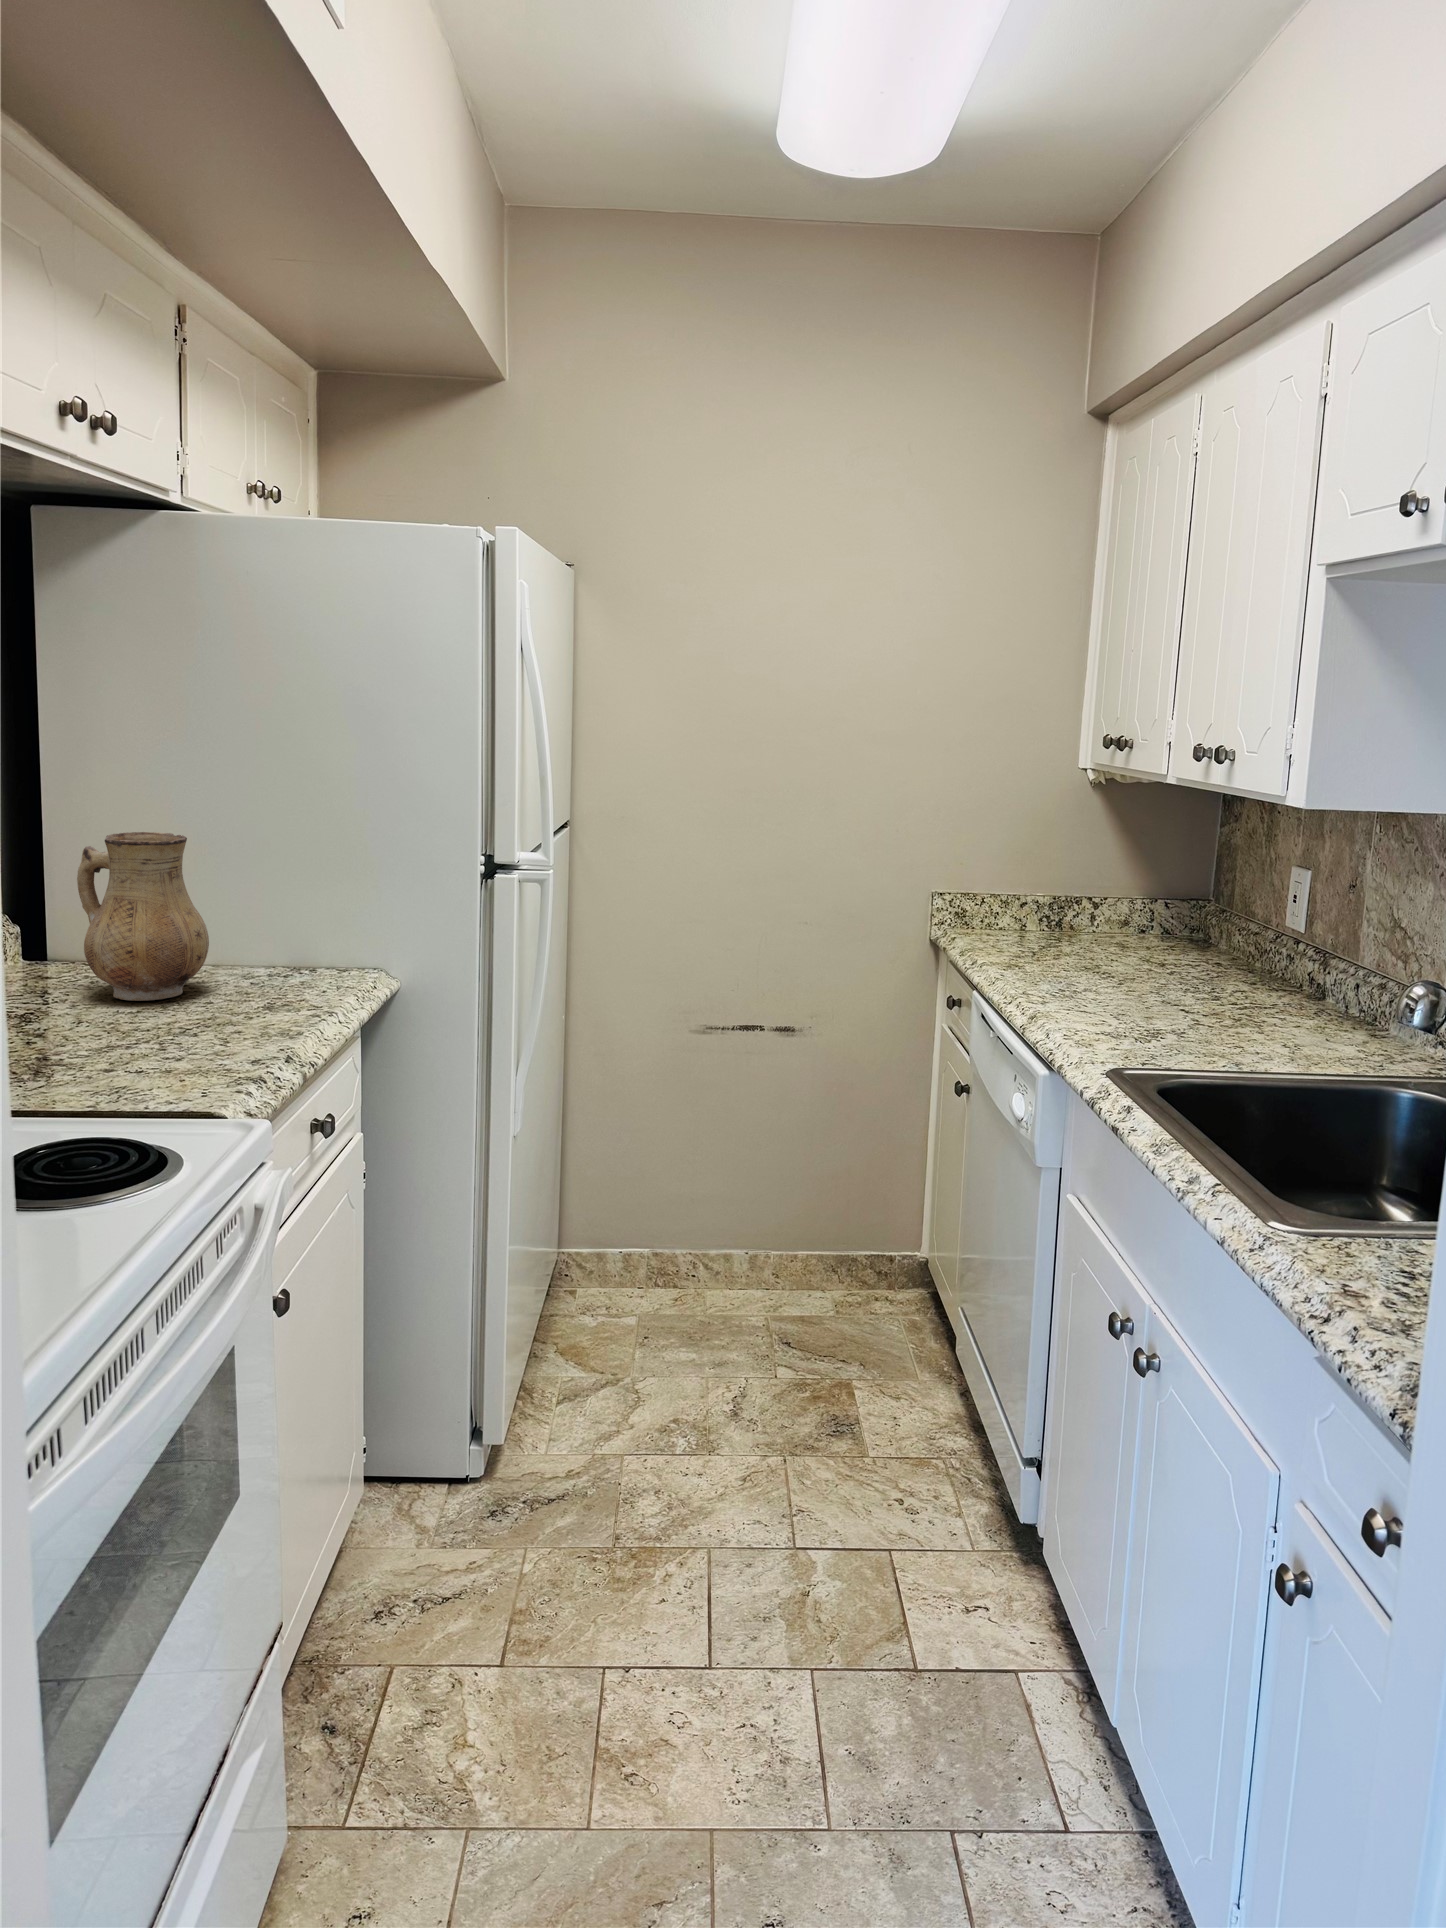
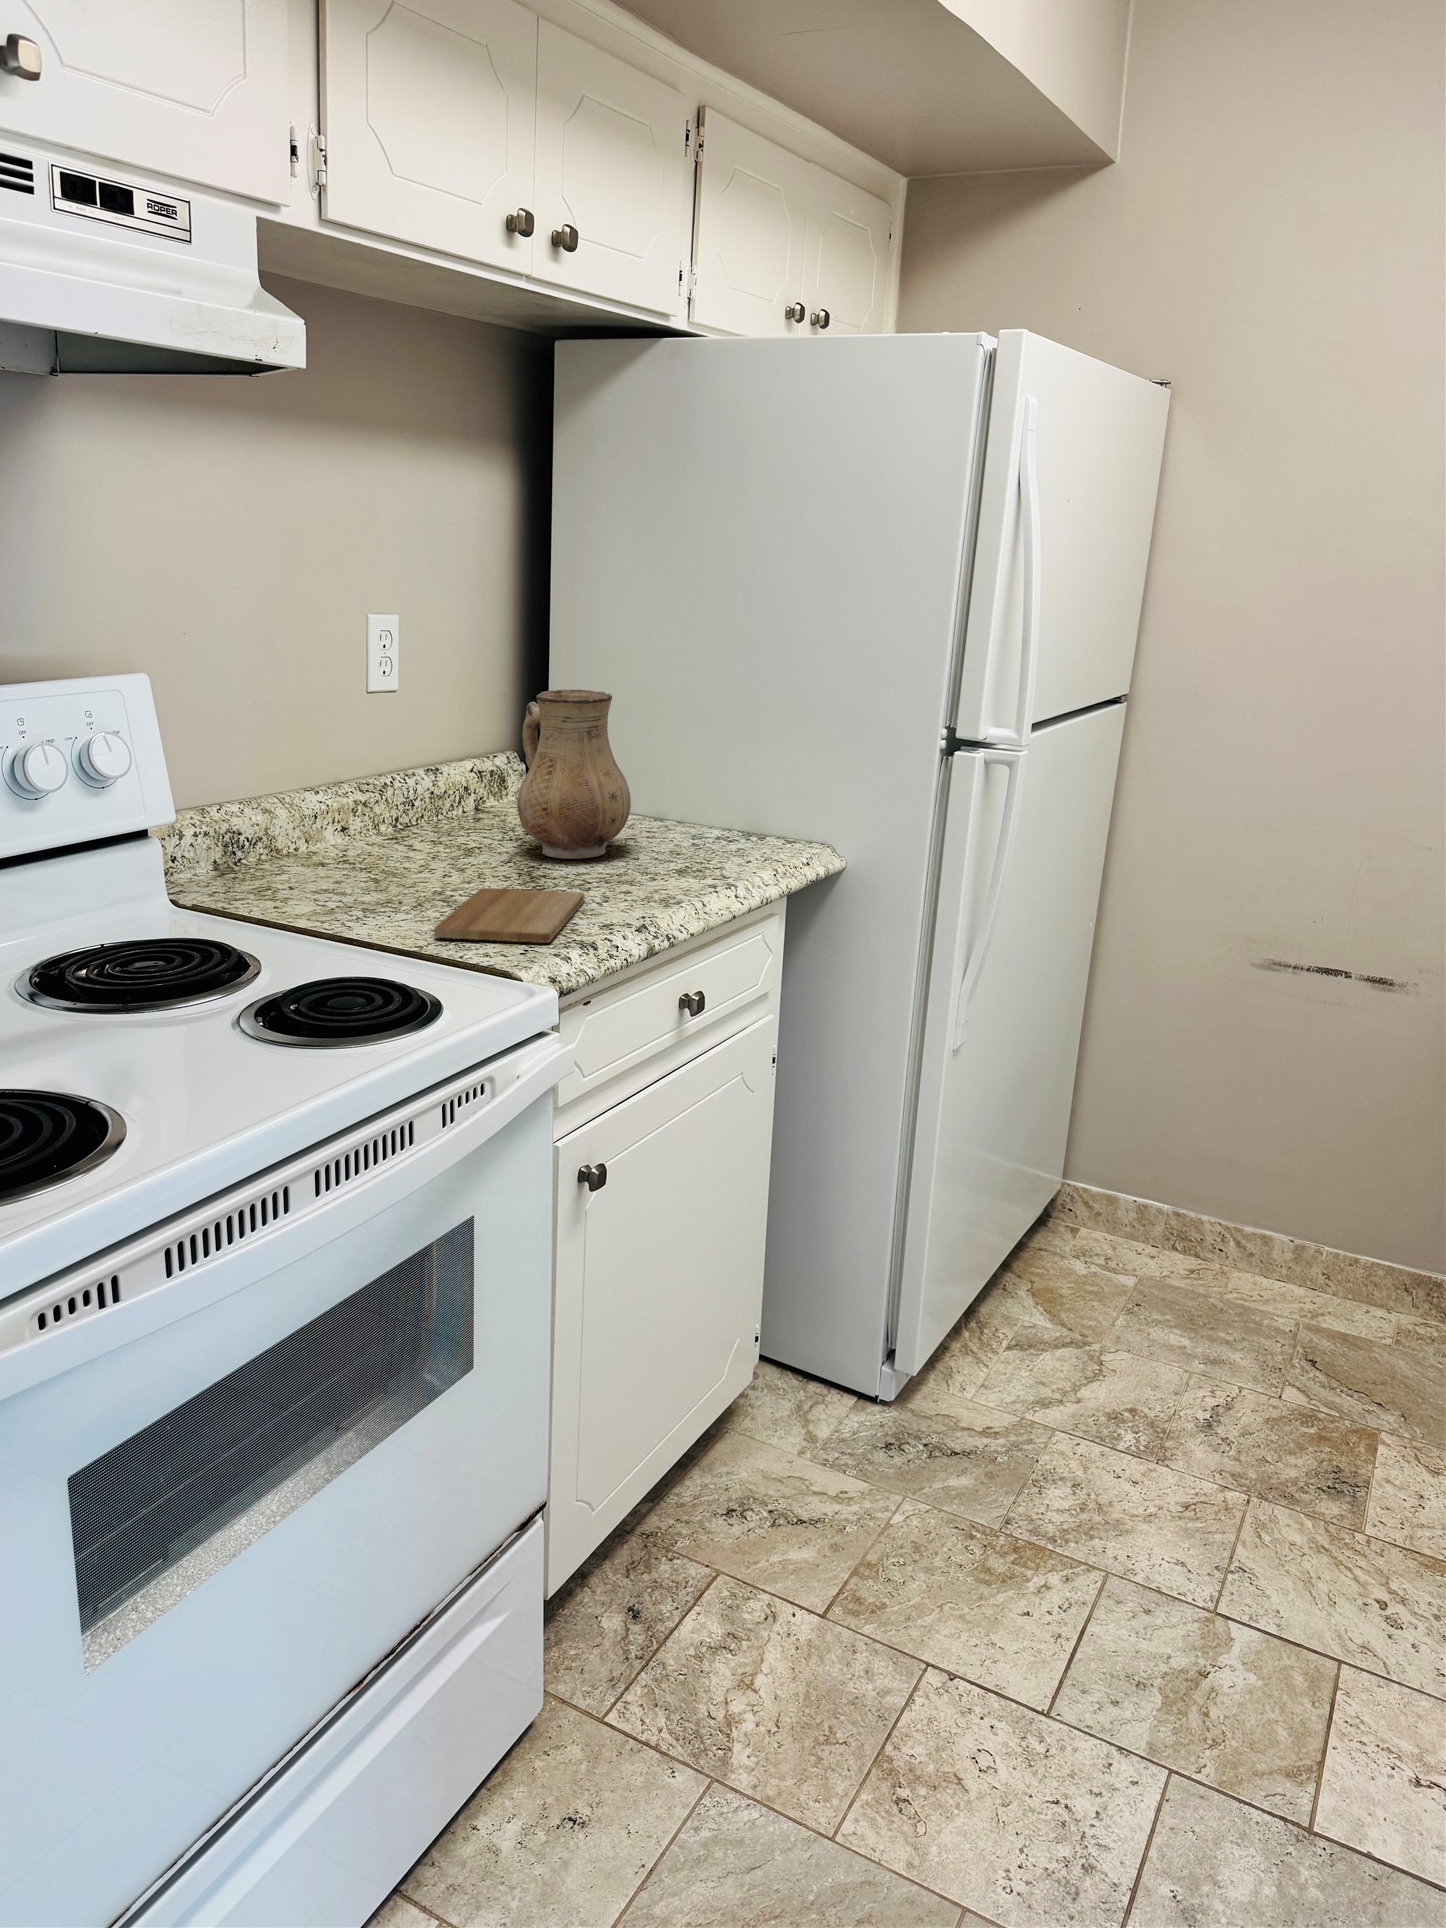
cutting board: none [95,1027,225,1084] -> present [434,888,585,943]

